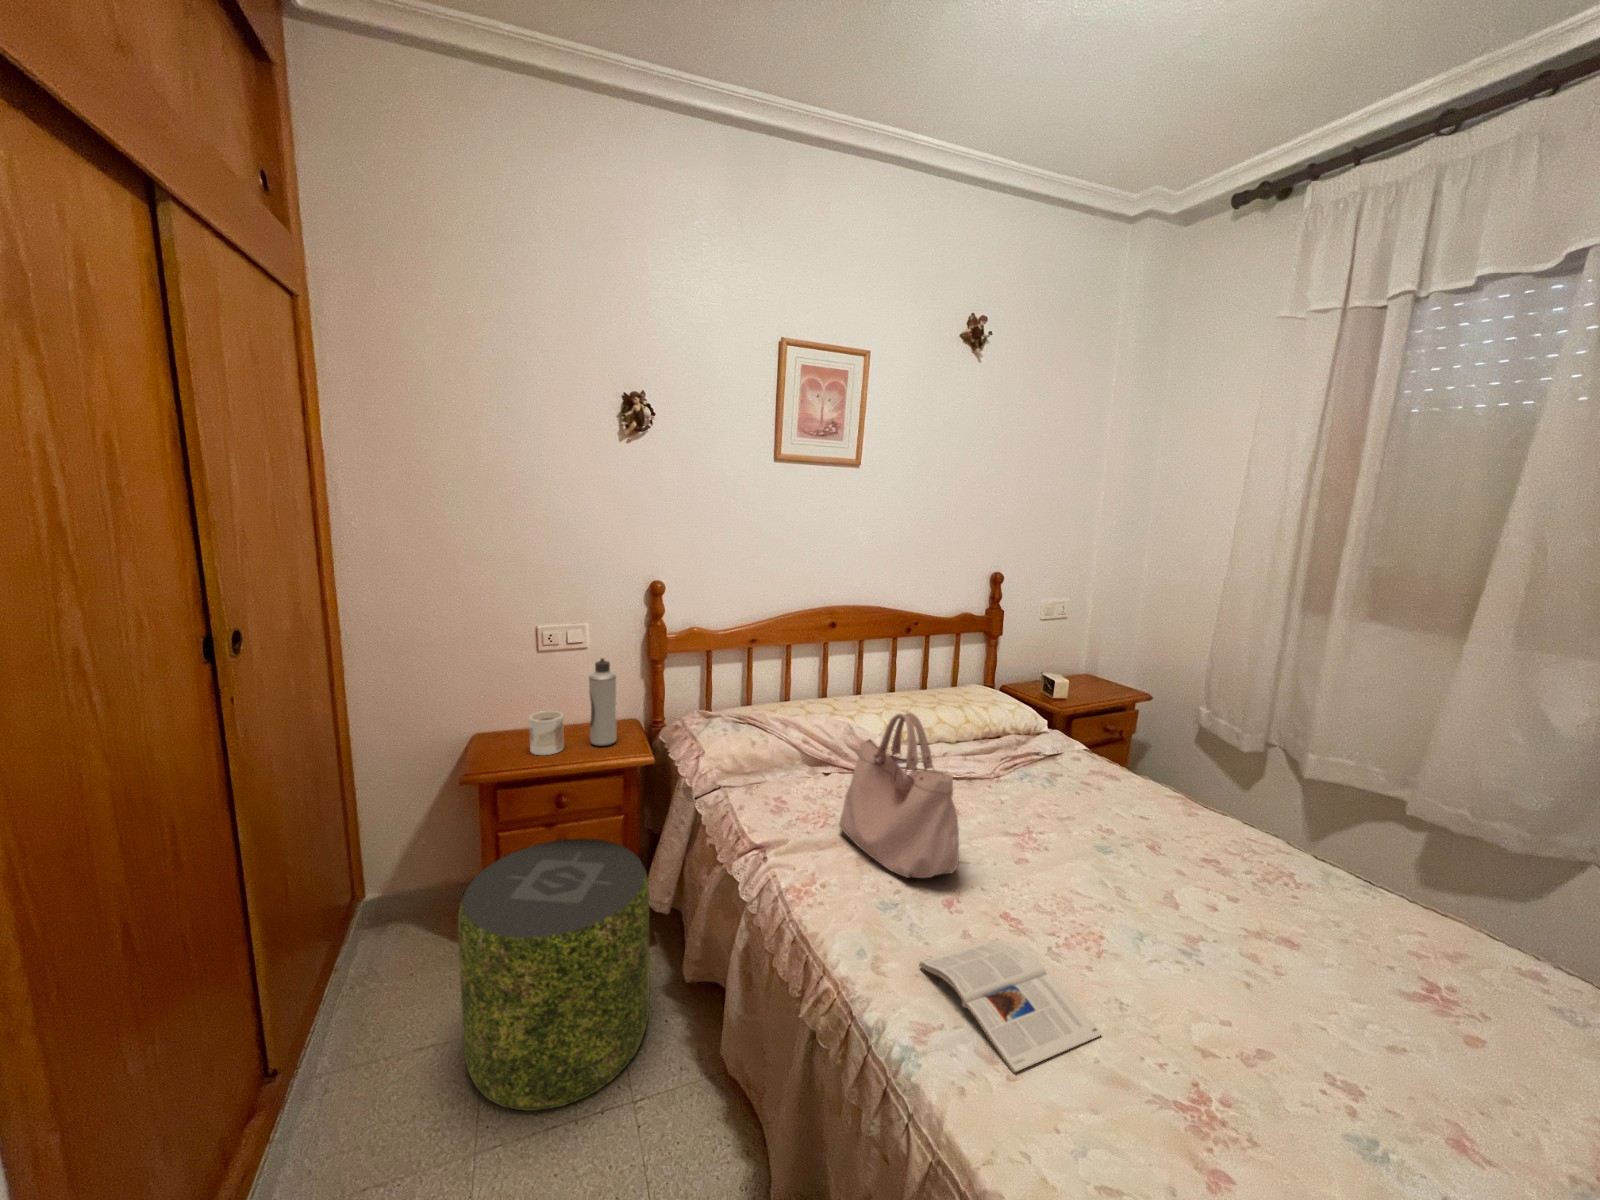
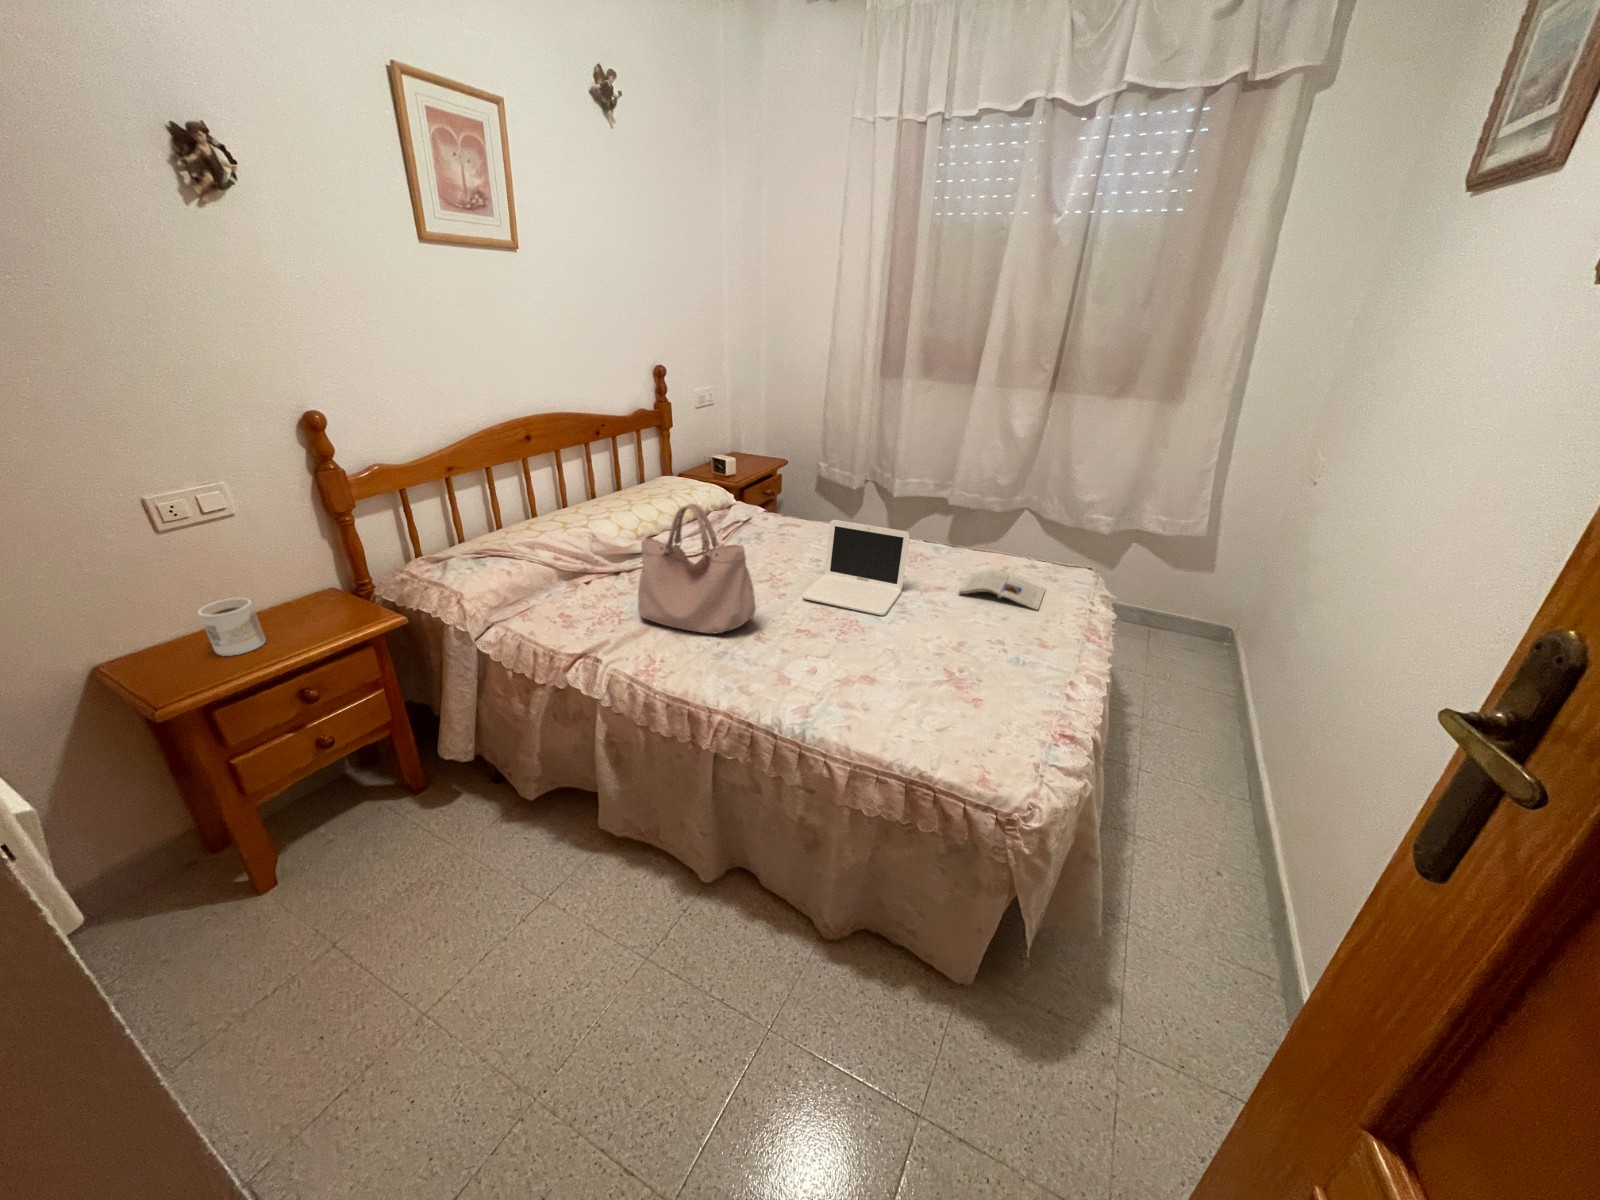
water bottle: present [589,658,616,746] -> none [267,519,332,624]
laptop: none [1046,777,1233,941] -> present [802,520,910,616]
pouf: present [458,838,649,1111] -> none [256,708,510,973]
magazine: present [919,938,1101,1073] -> present [959,570,1045,610]

